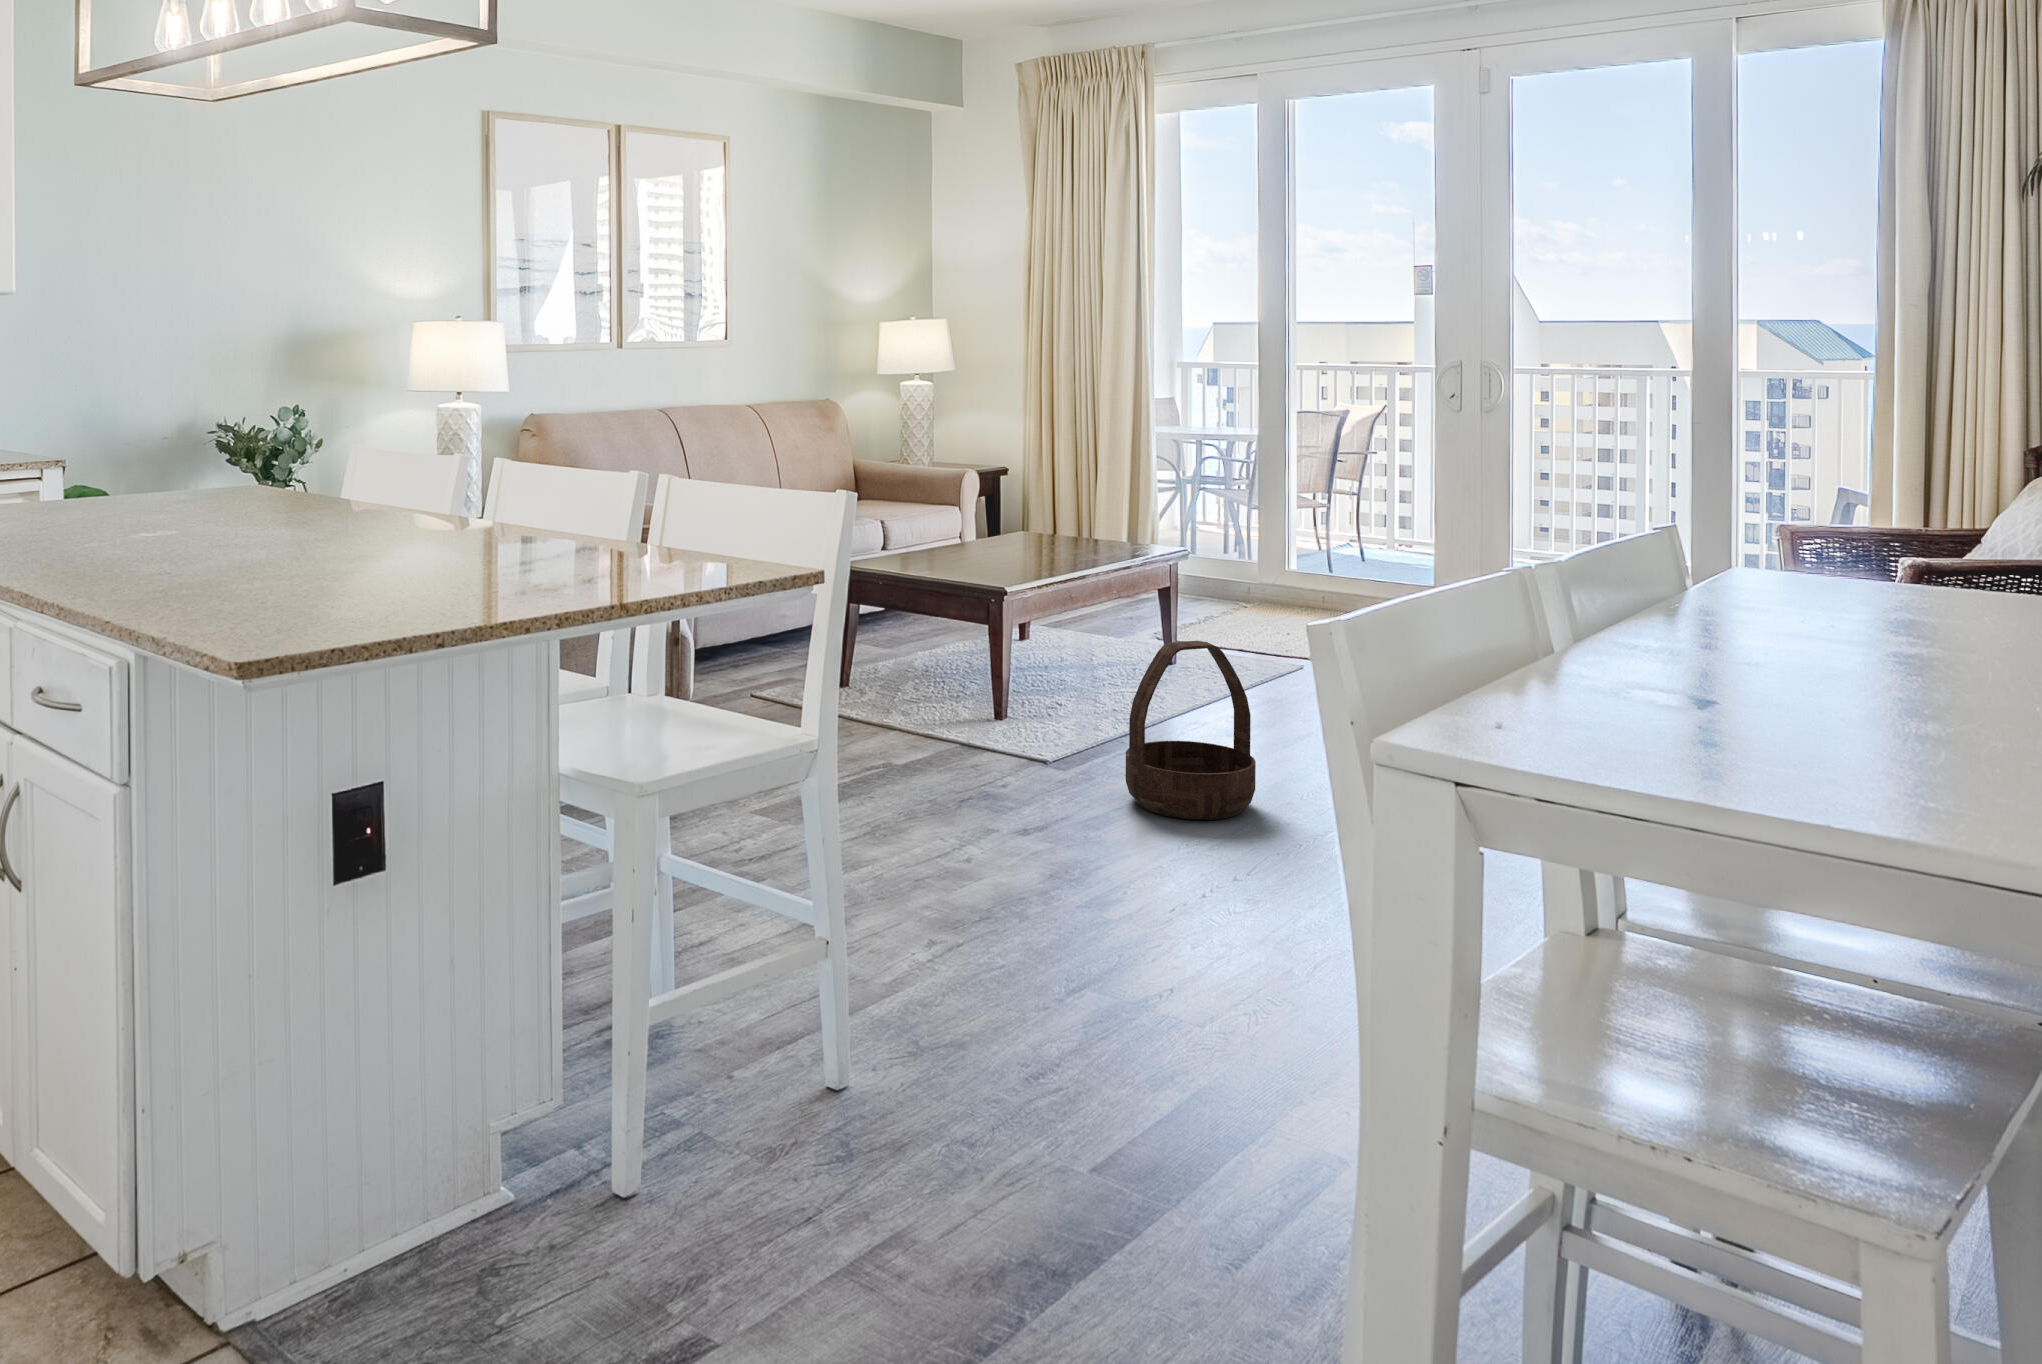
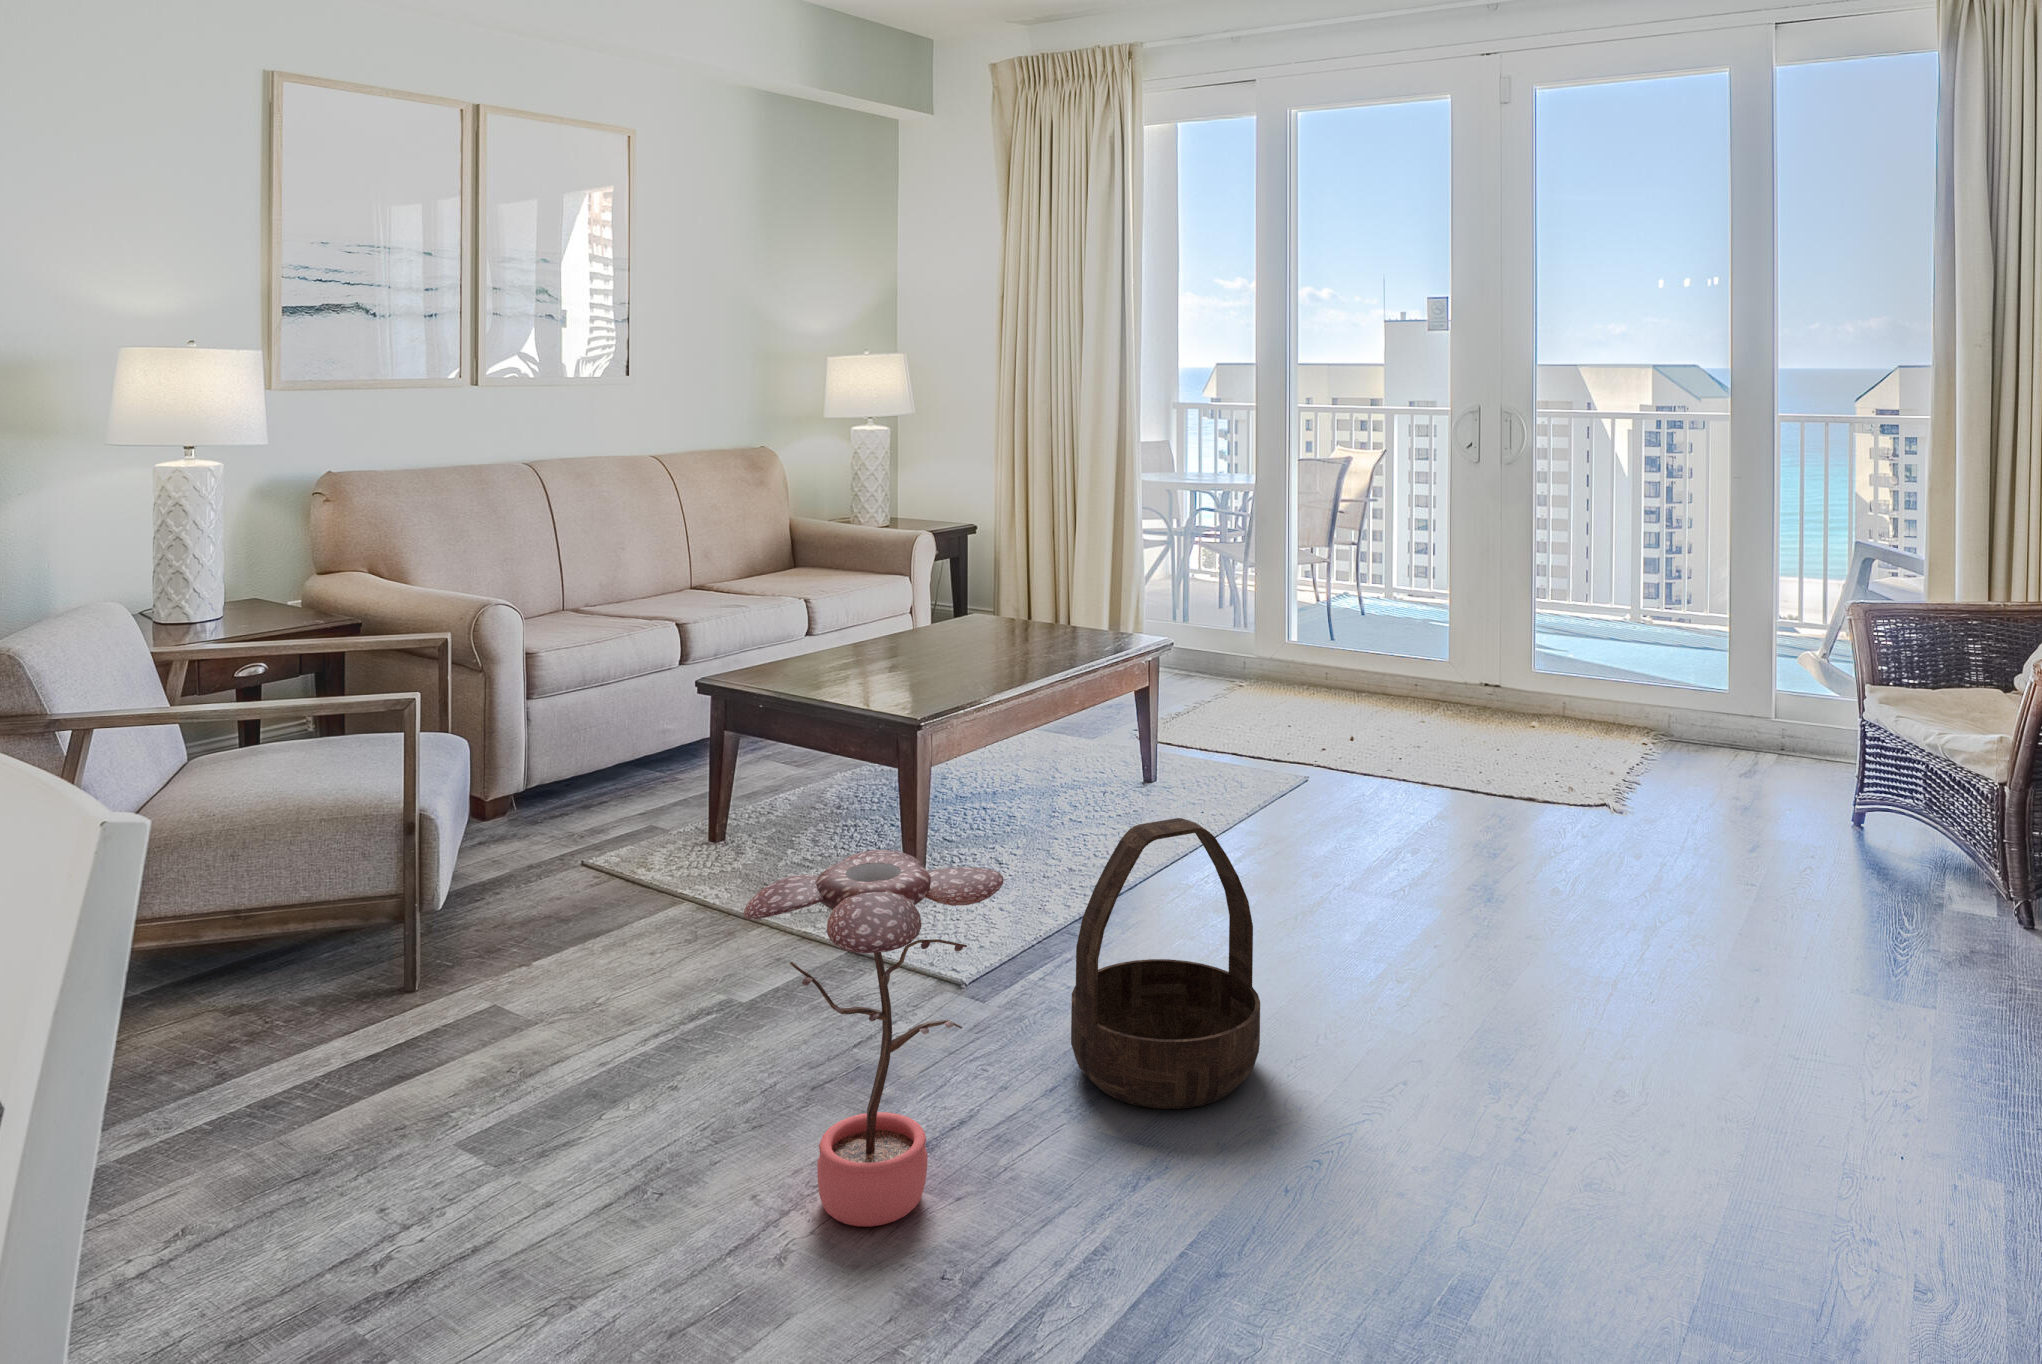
potted plant: none [934,641,1089,850] -> present [743,850,1004,1227]

